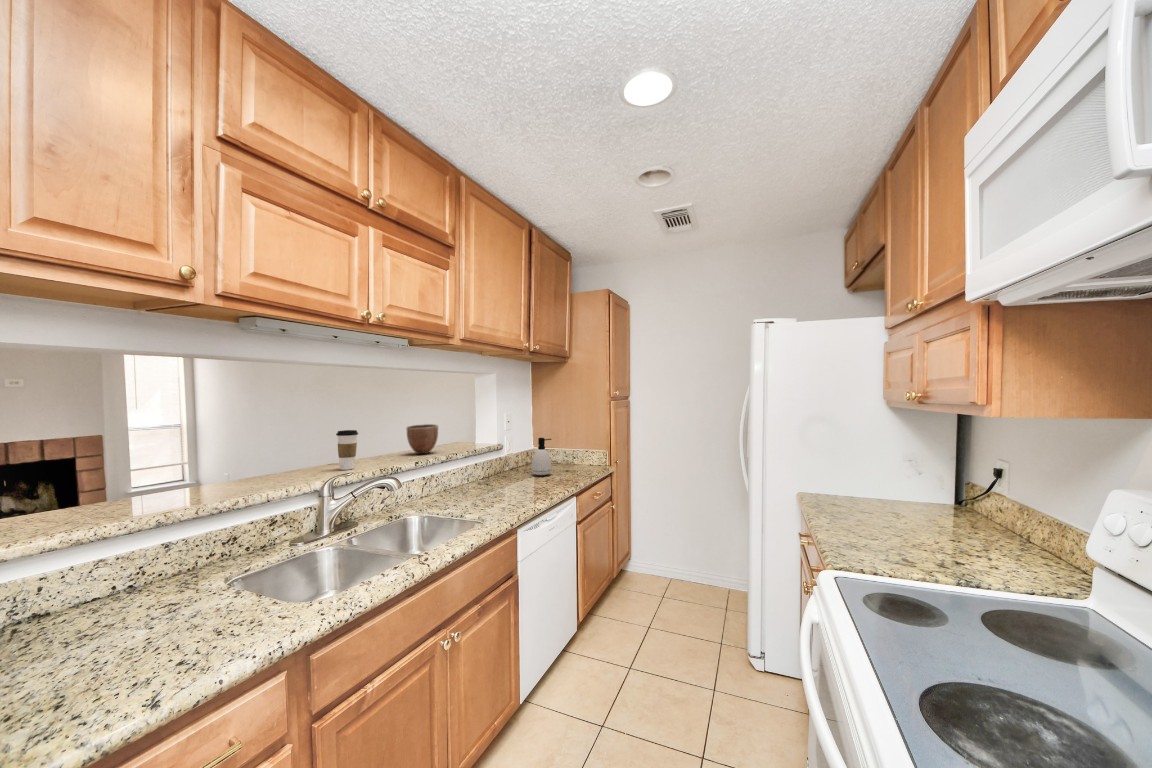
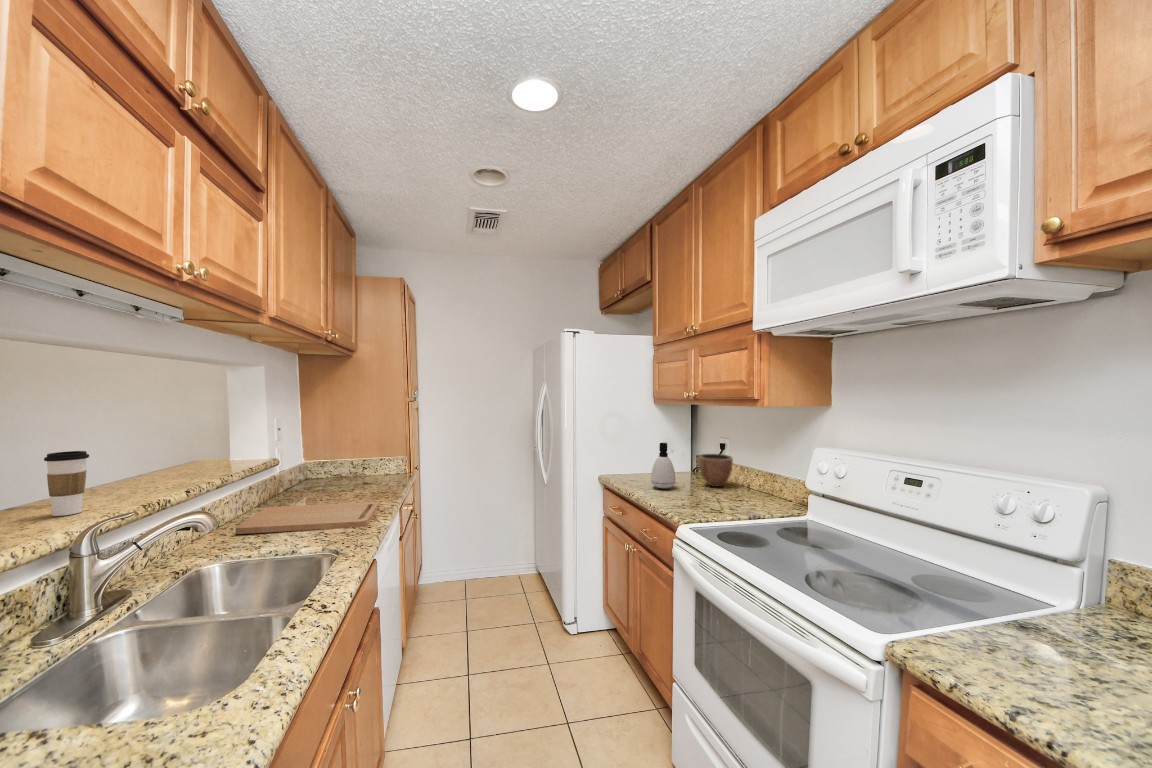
decorative bowl: present [407,424,438,454] -> present [699,454,733,487]
soap dispenser: present [531,438,551,475] -> present [651,443,676,489]
cutting board: none [448,480,552,506] -> present [236,502,379,534]

